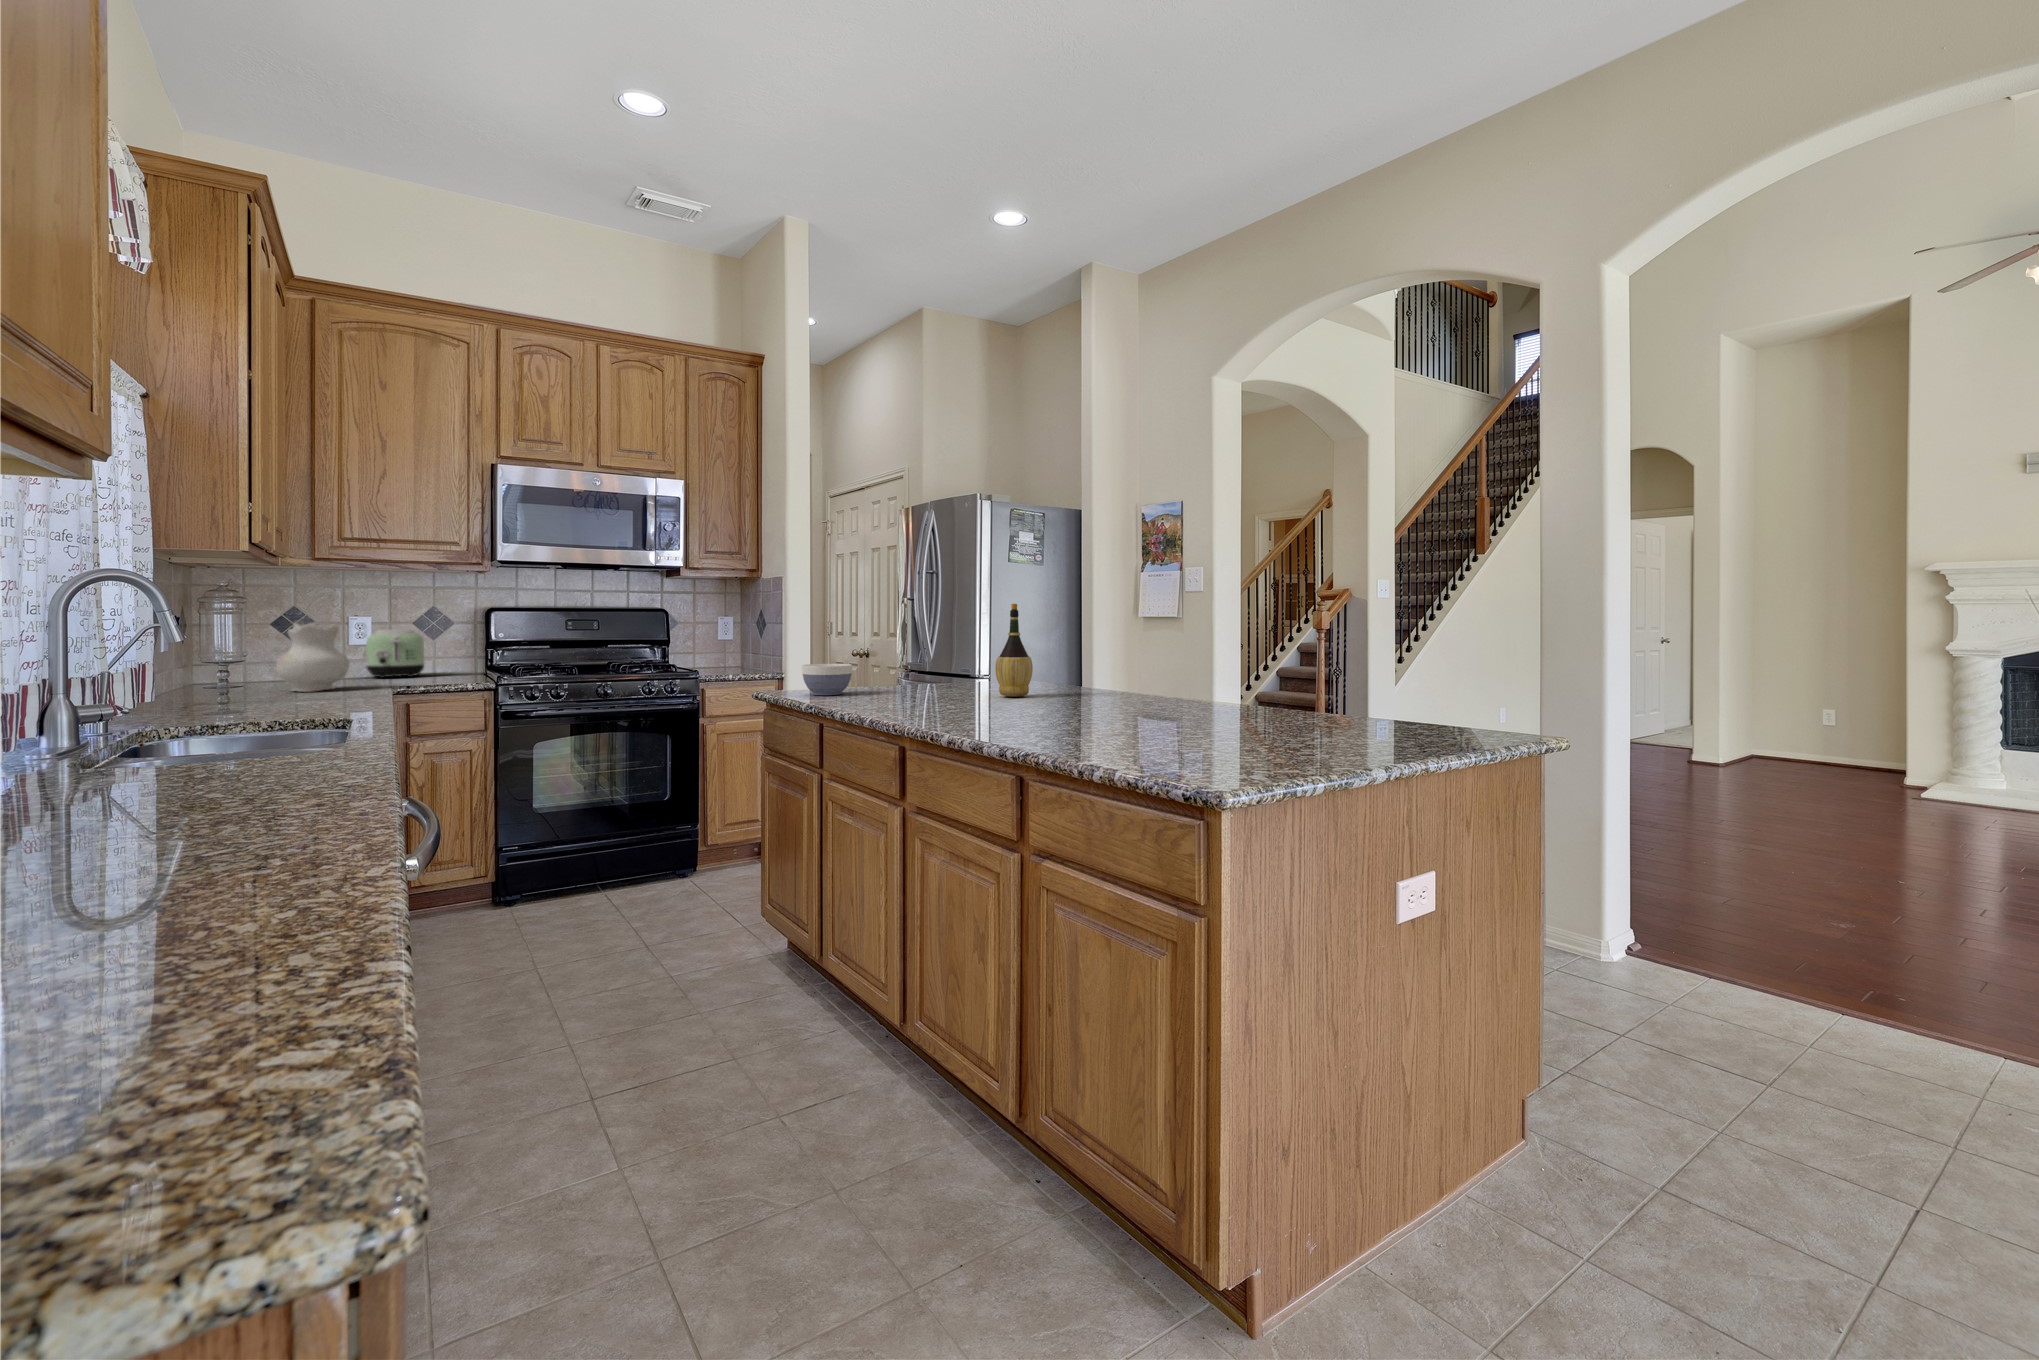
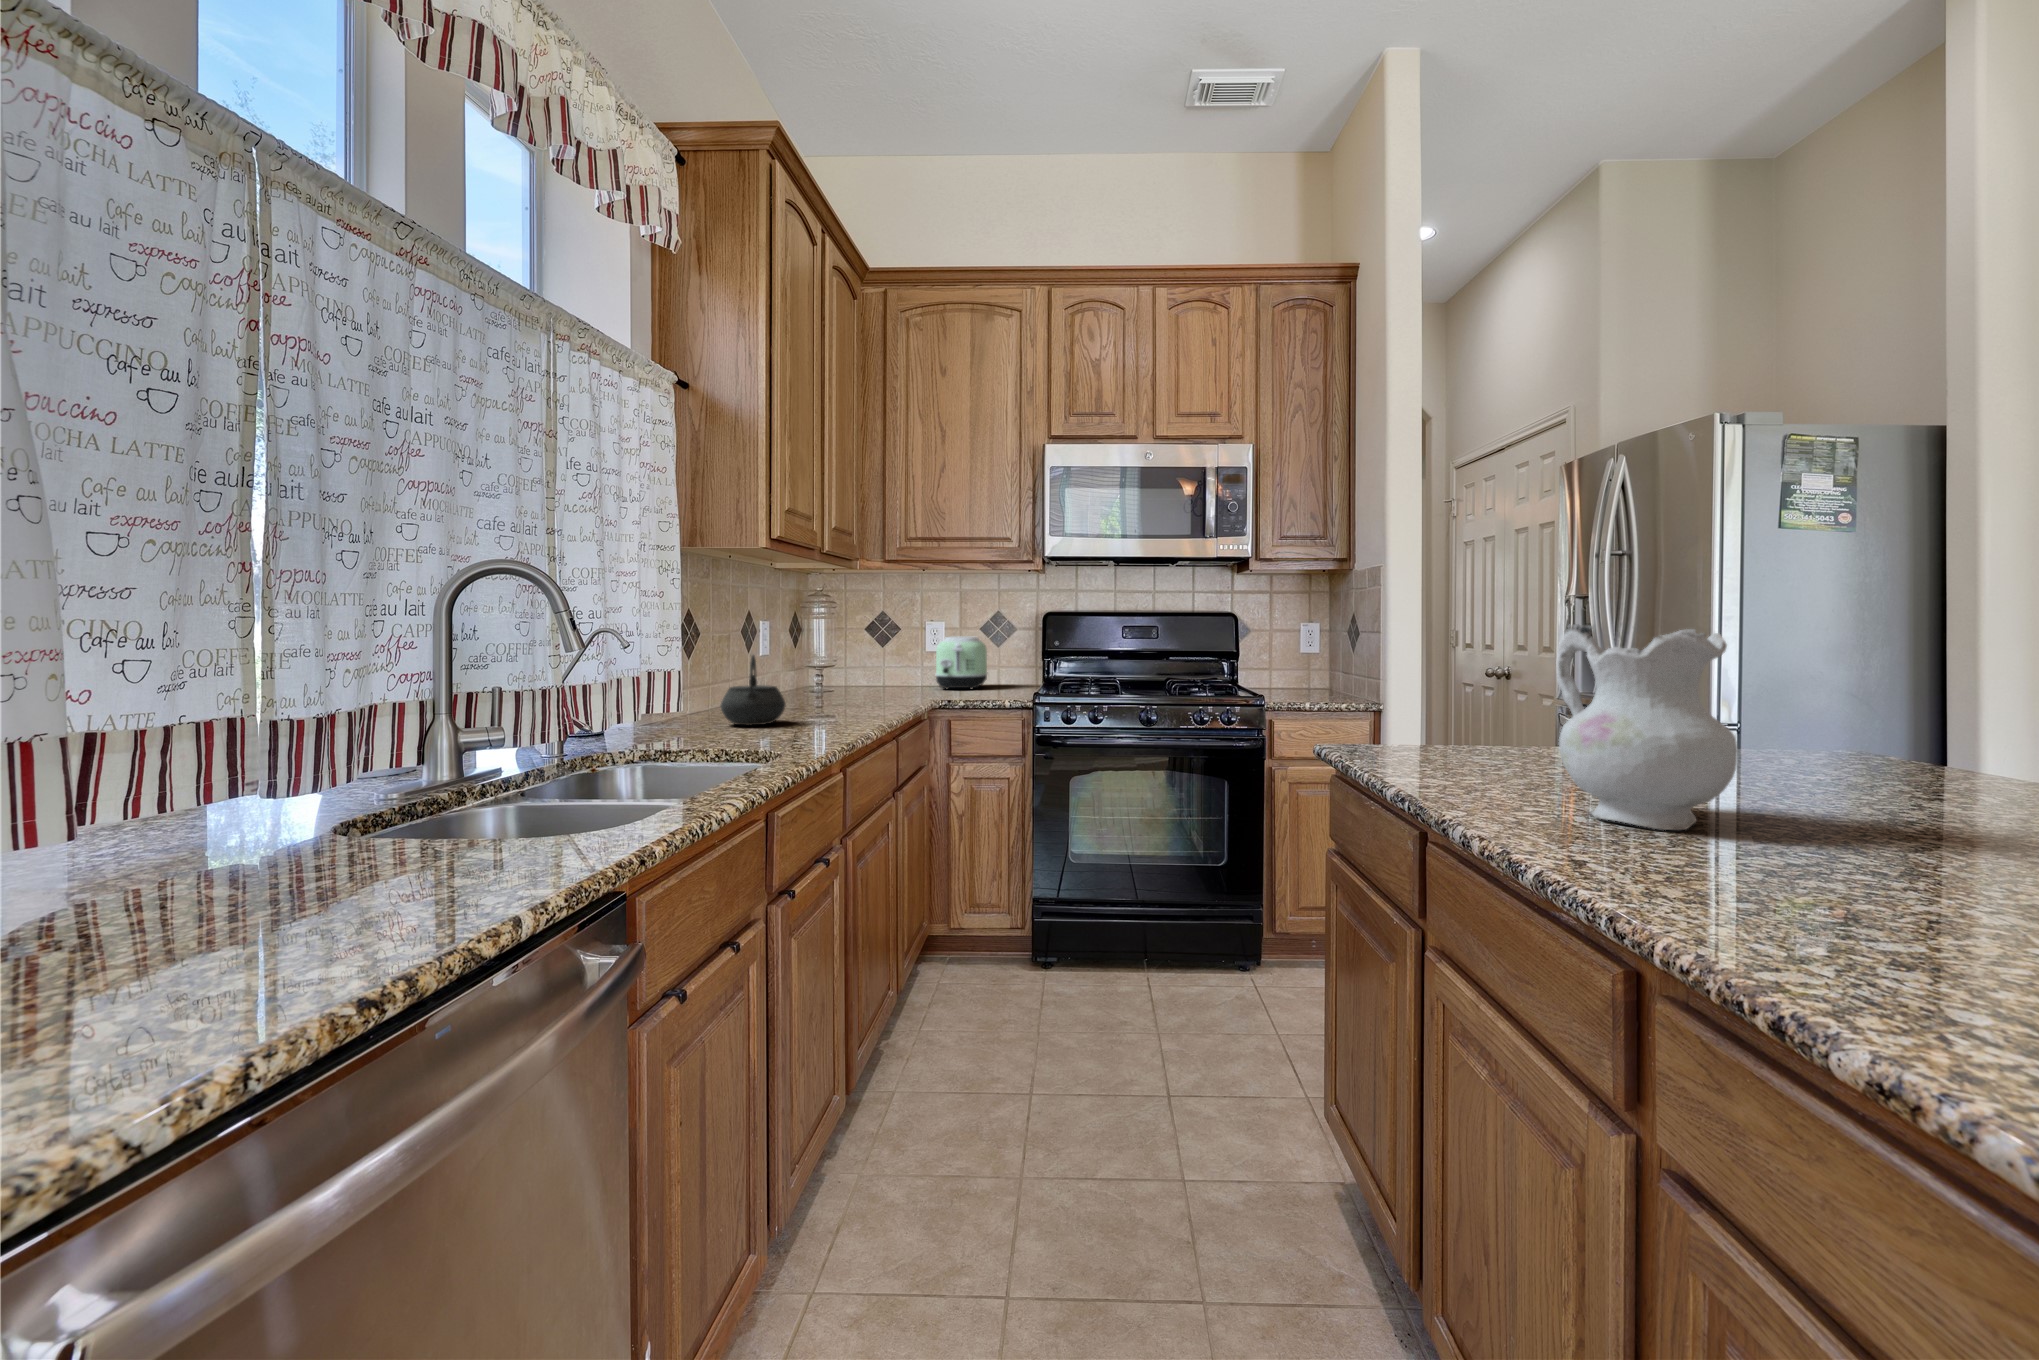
wine bottle: present [995,604,1033,697] -> none [1845,582,1970,815]
ceramic pitcher: present [276,621,349,692] -> present [1556,624,1738,830]
kettle: none [192,647,269,710] -> present [721,655,786,725]
bowl: present [802,664,852,695] -> none [1388,704,1483,765]

